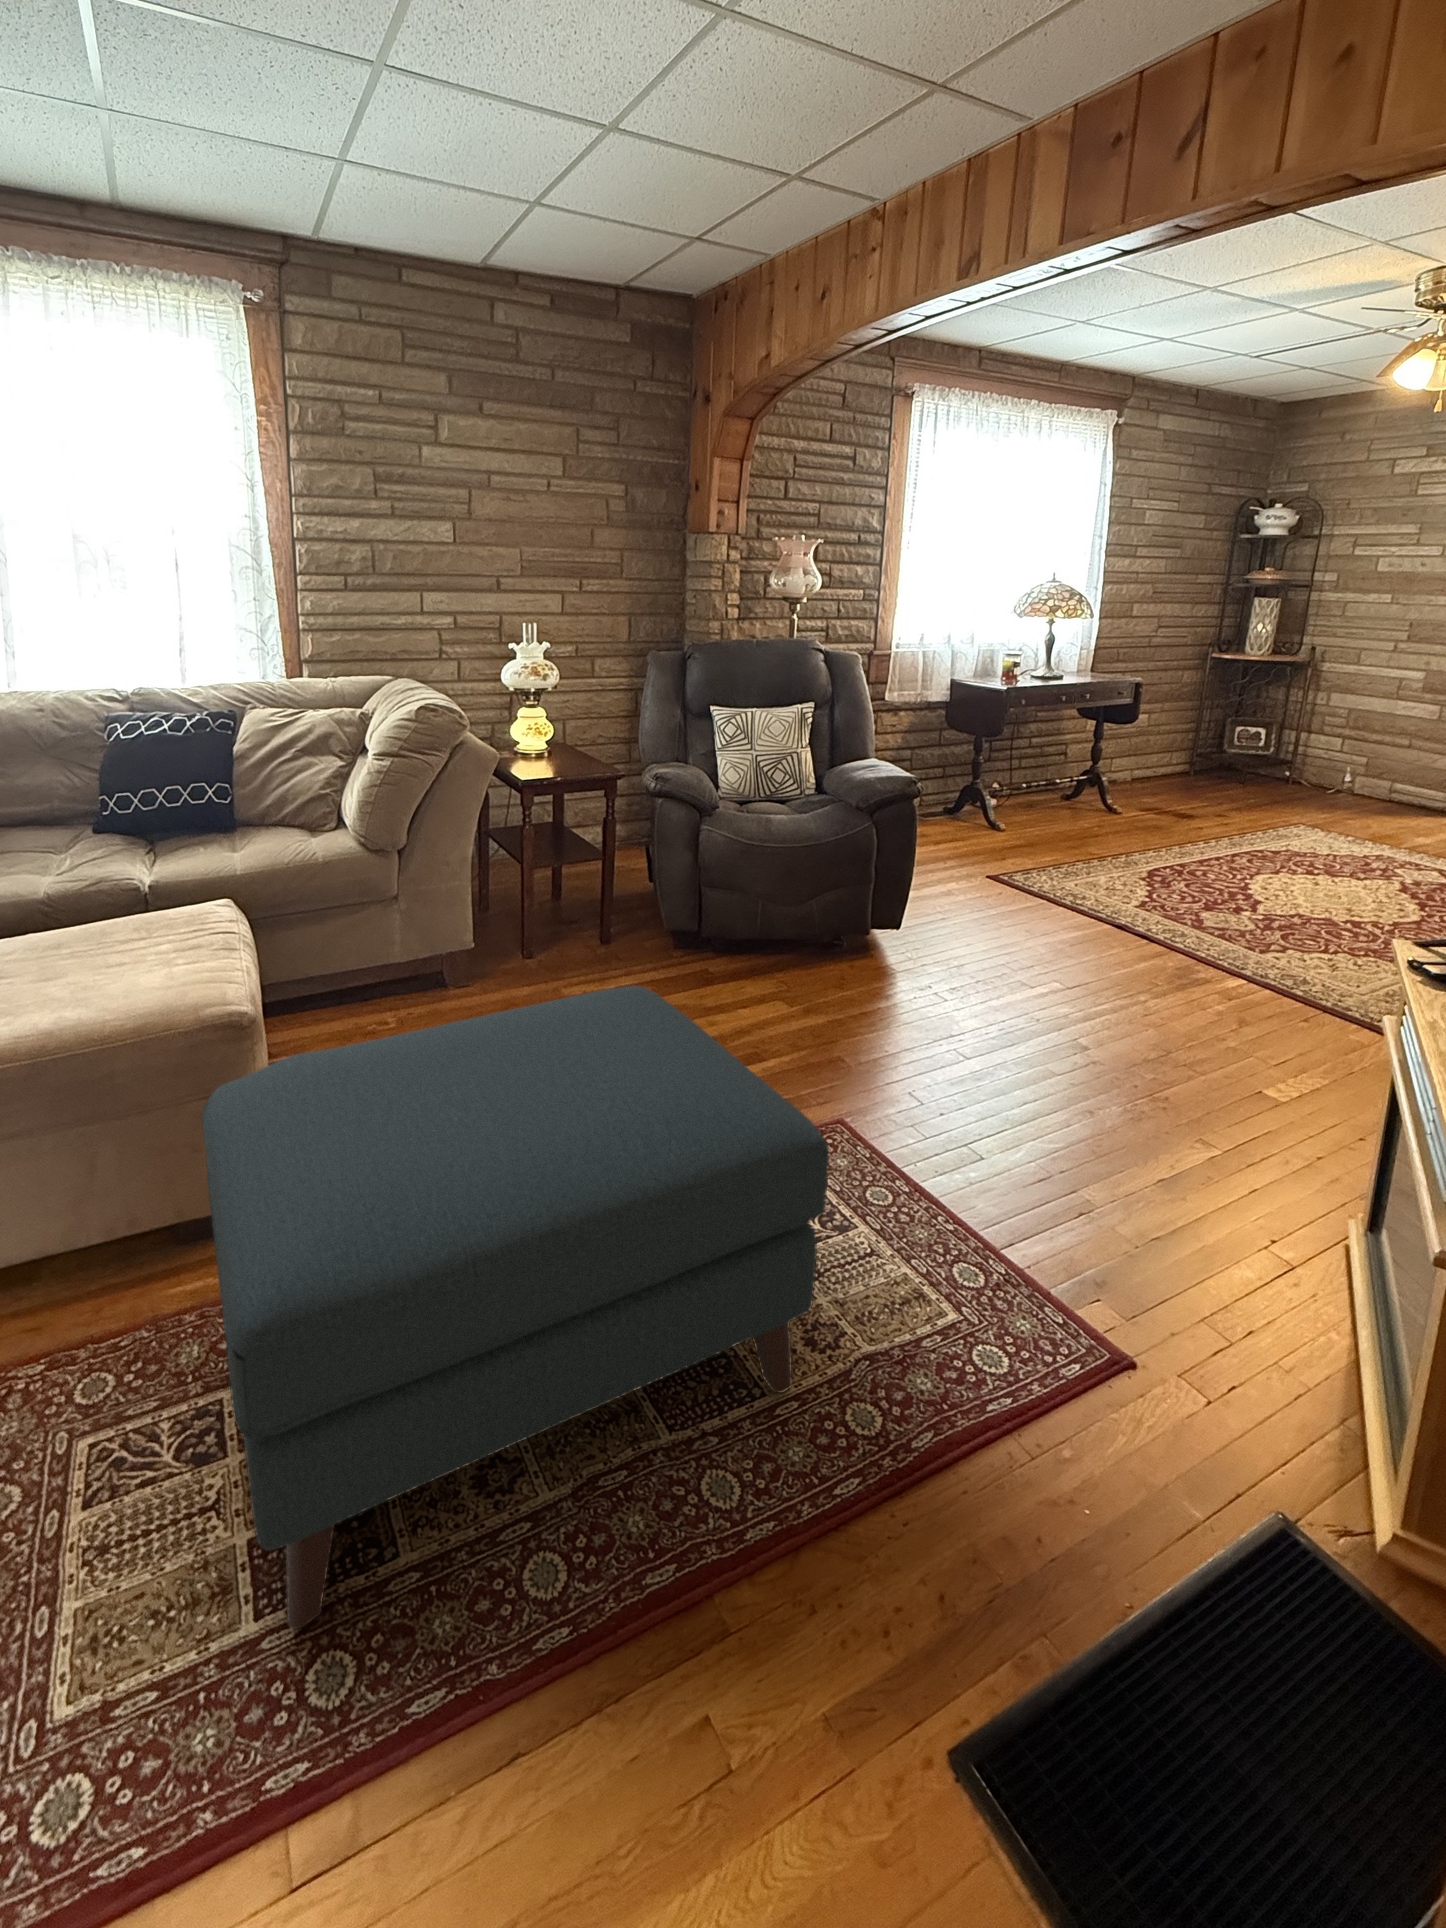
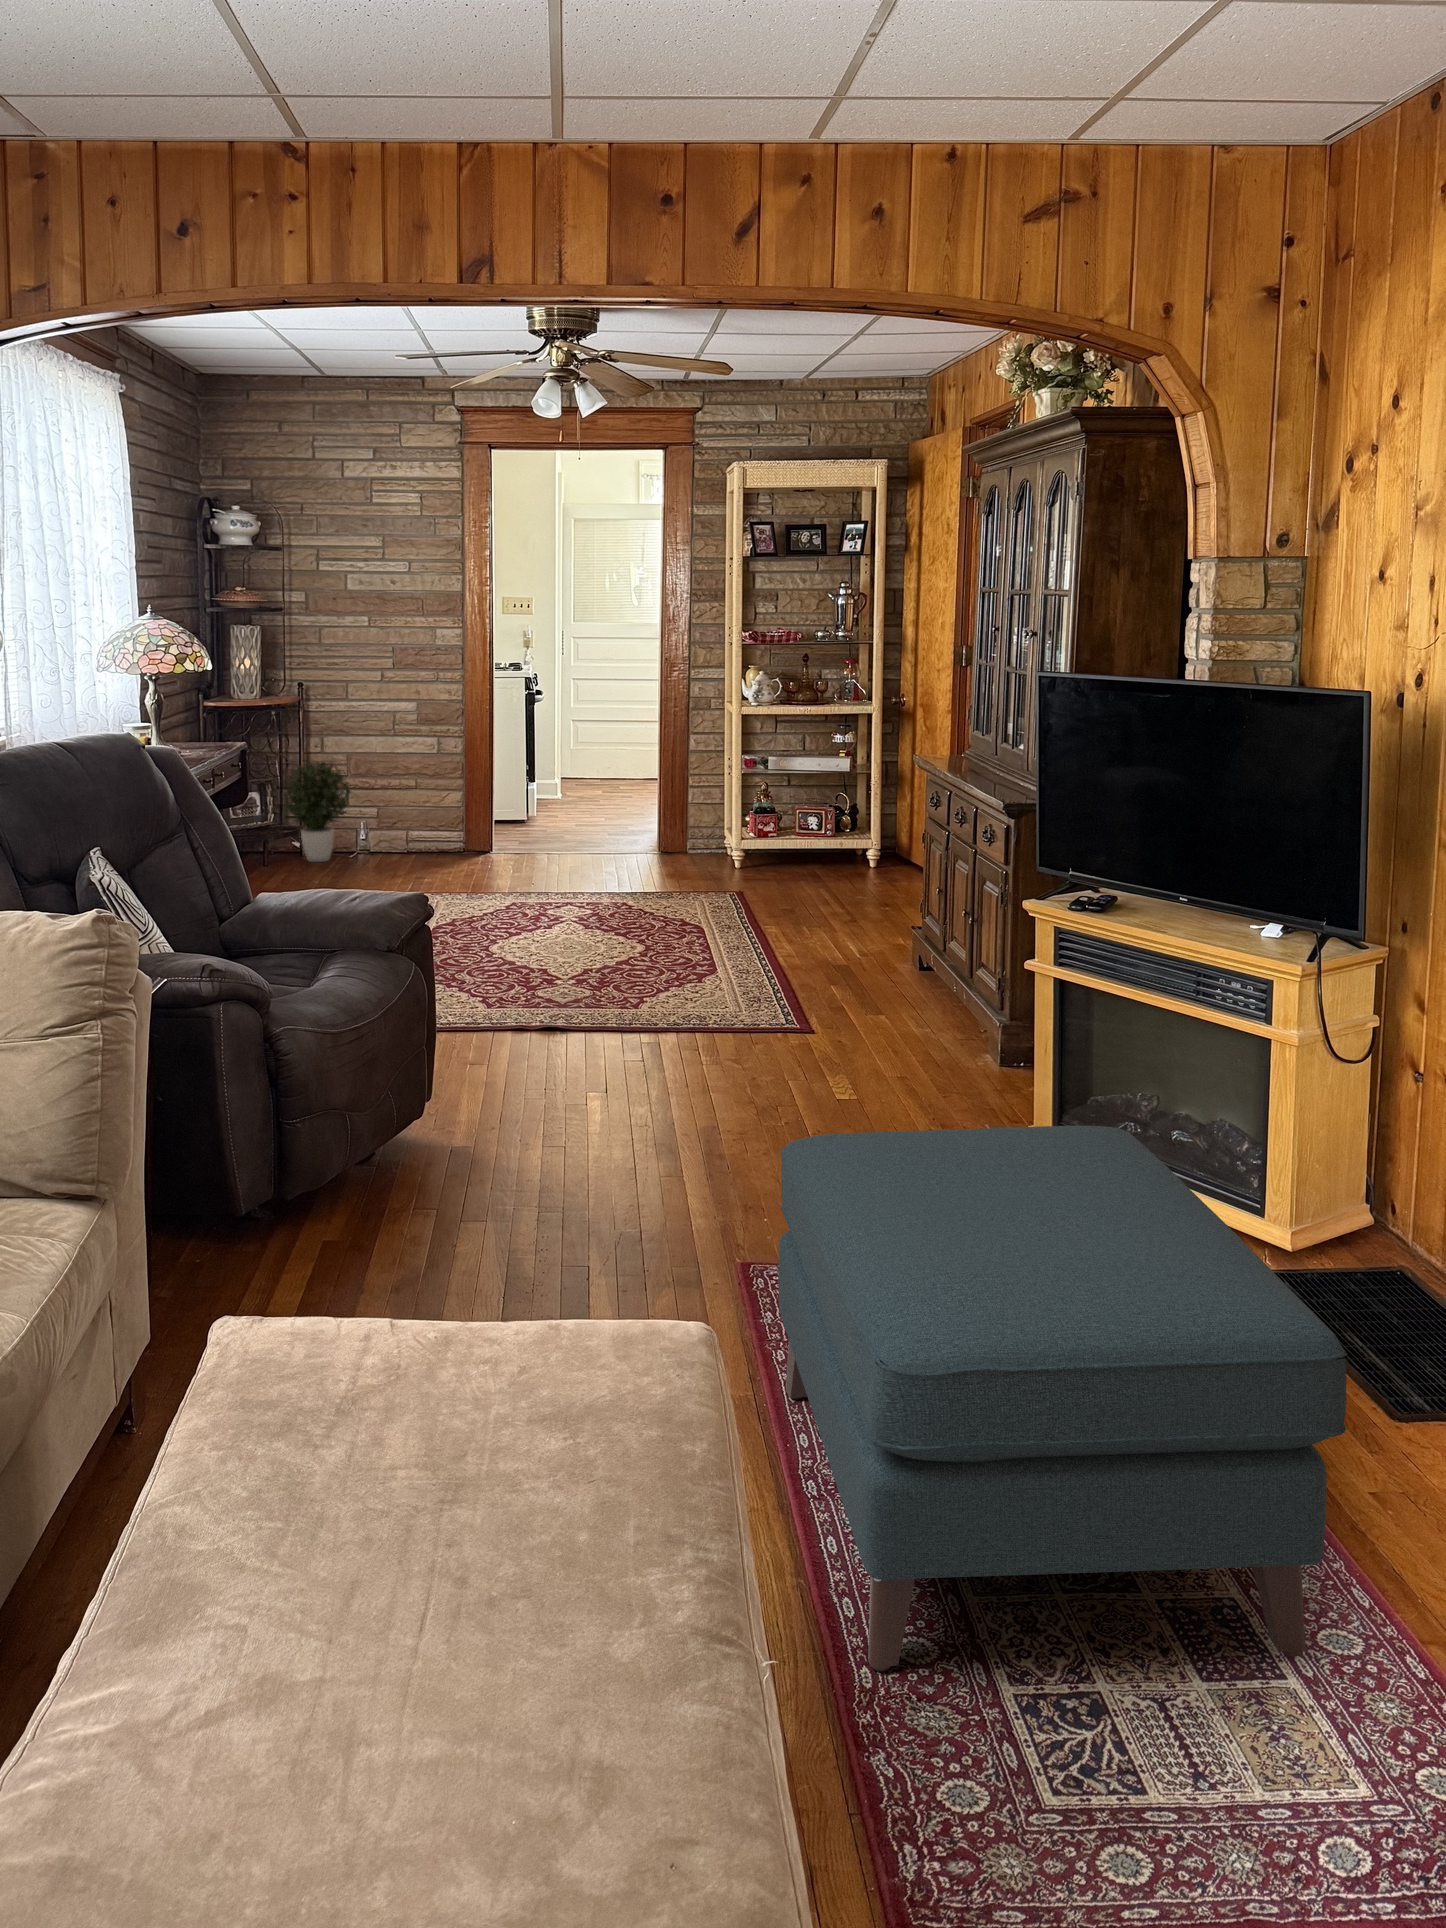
potted plant: none [1270,710,1340,791] -> present [282,762,351,862]

